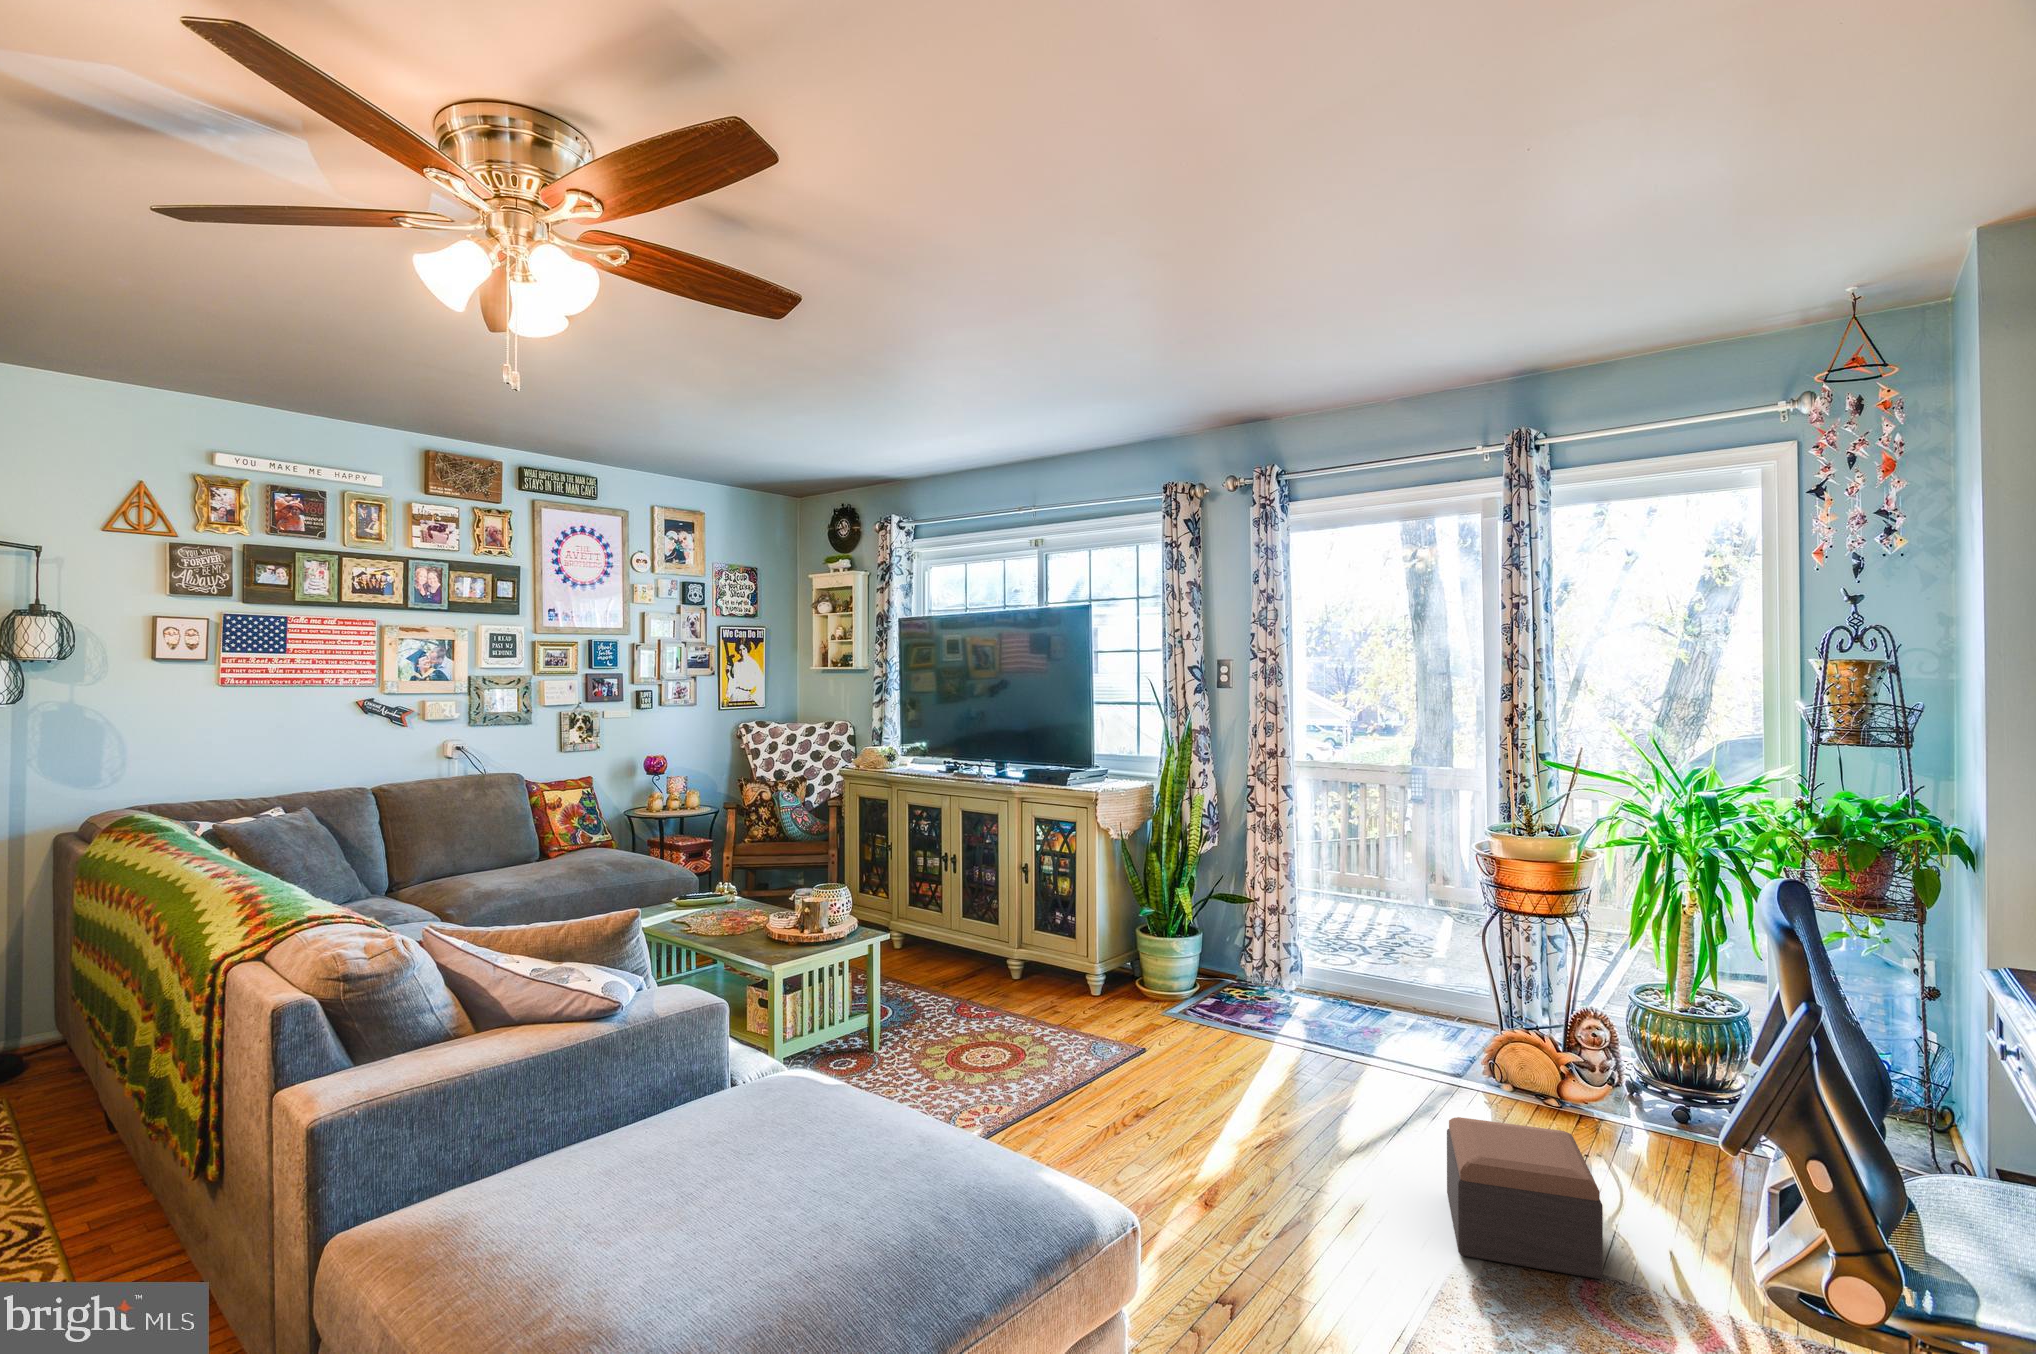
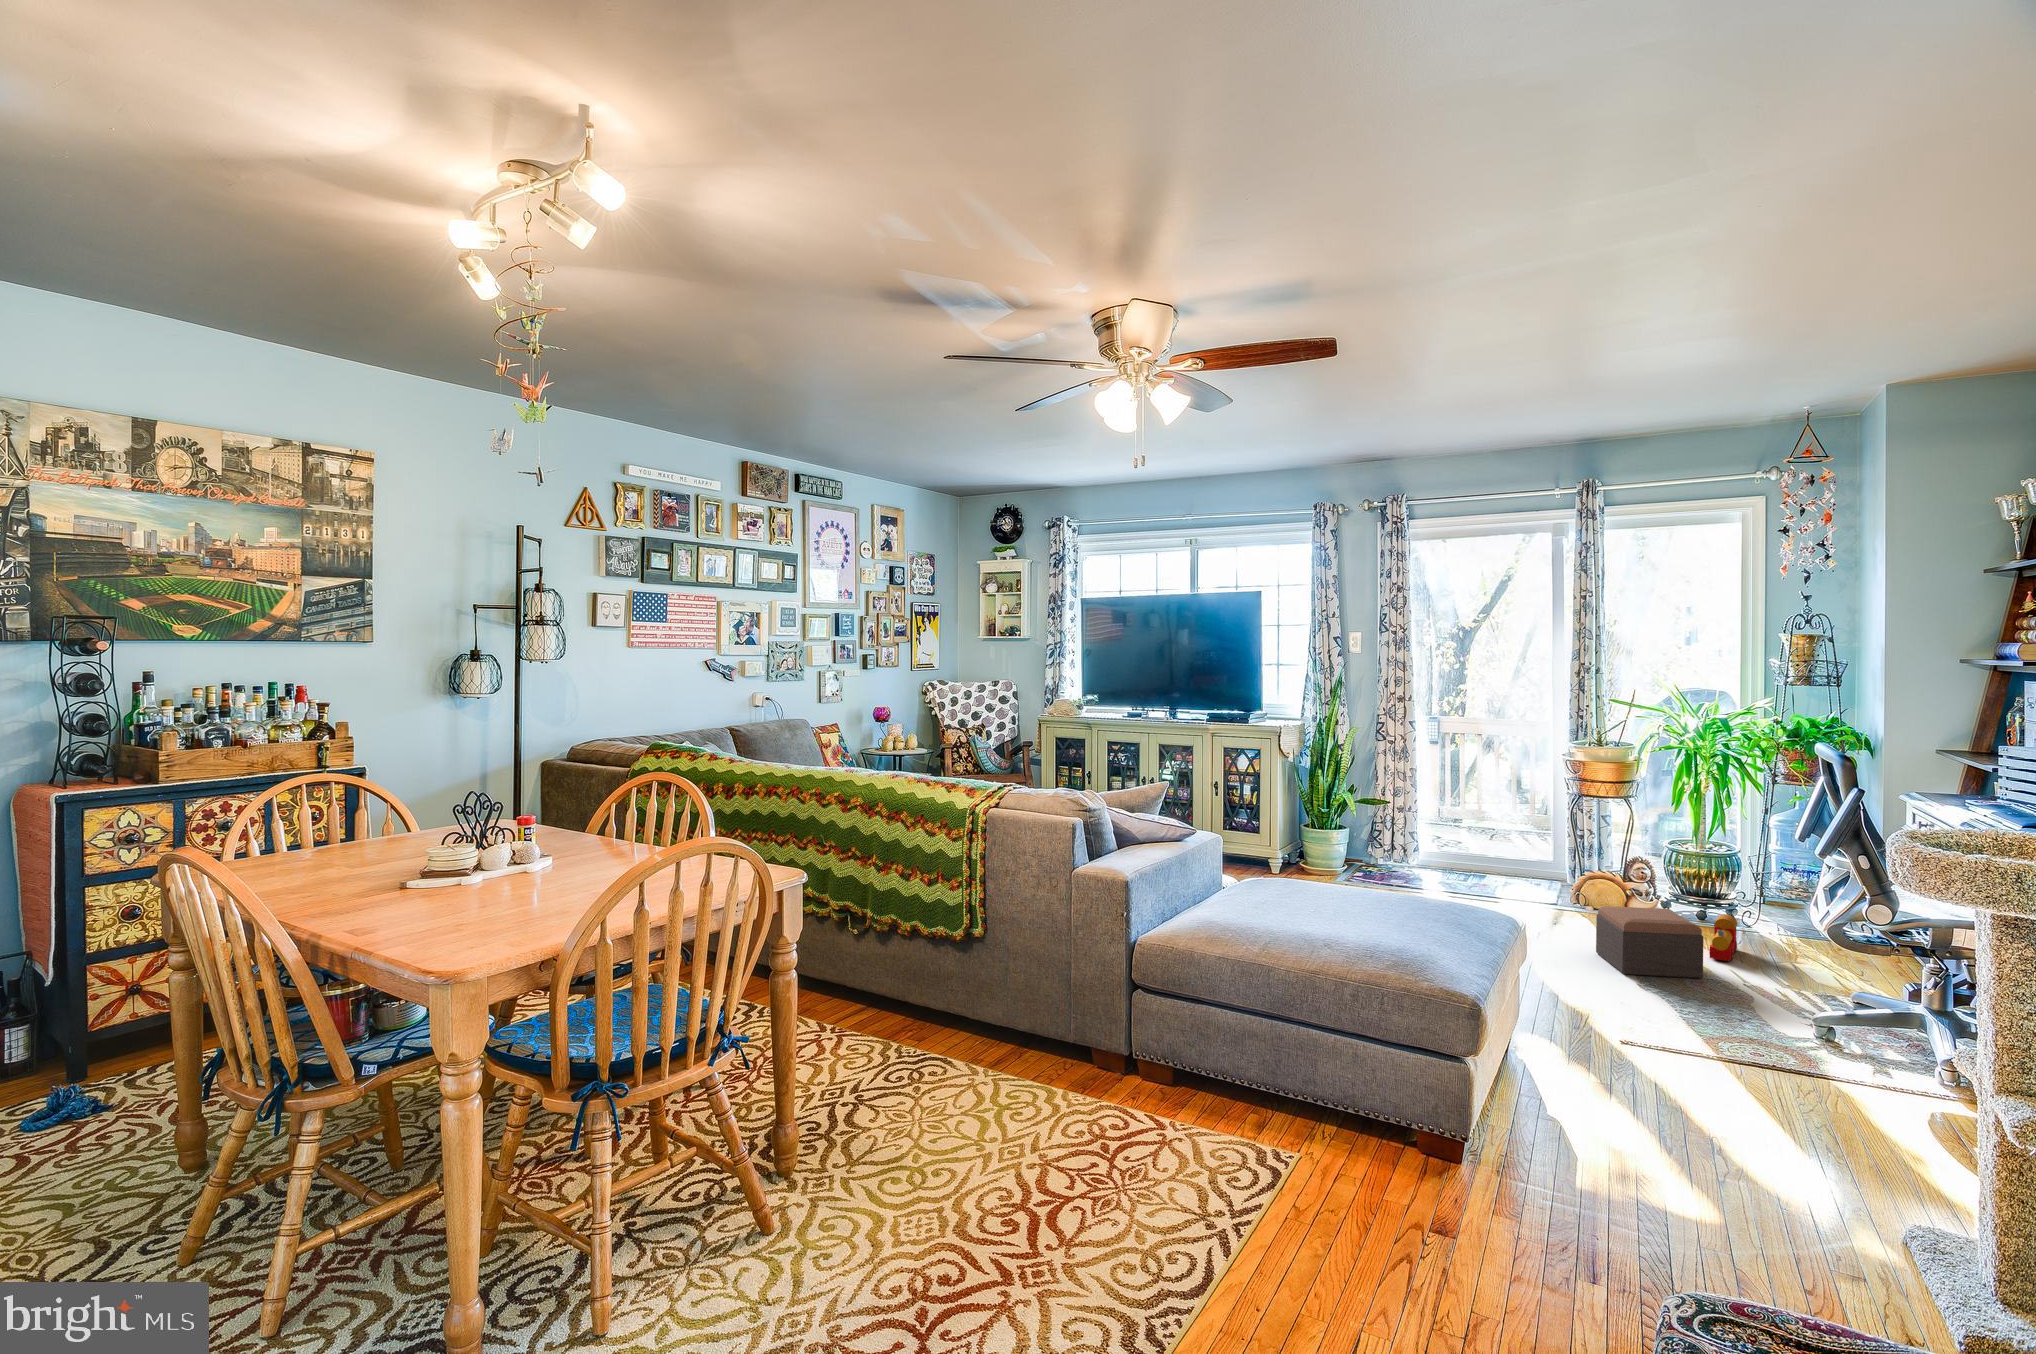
toy train: none [1643,1138,1707,1235] -> present [1709,914,1737,961]

